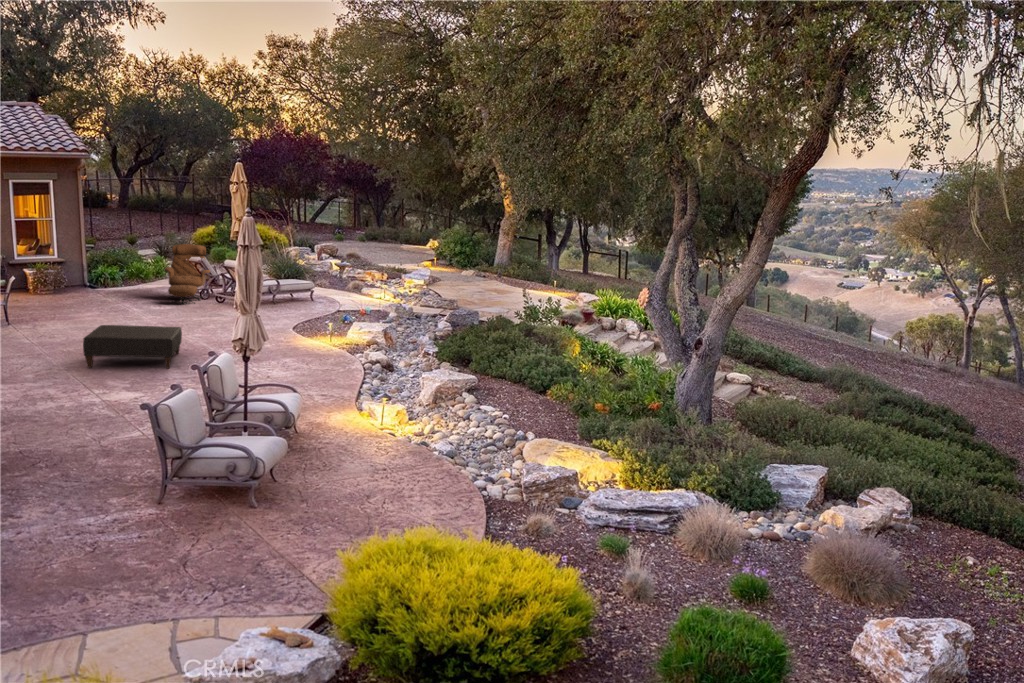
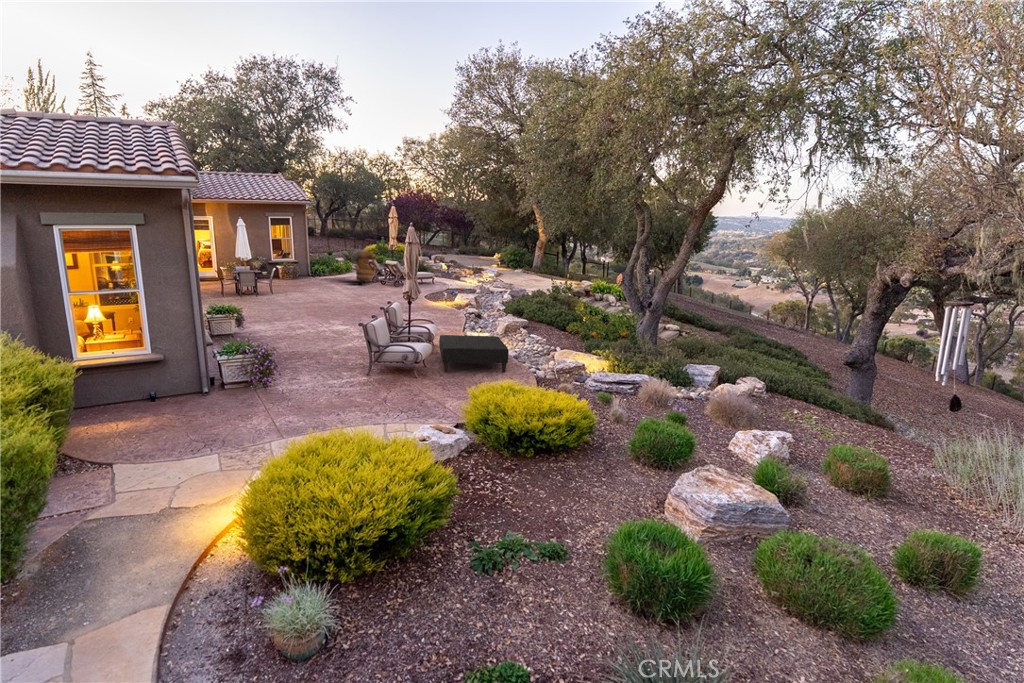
ottoman: present [83,325,182,369] -> present [439,335,509,372]

